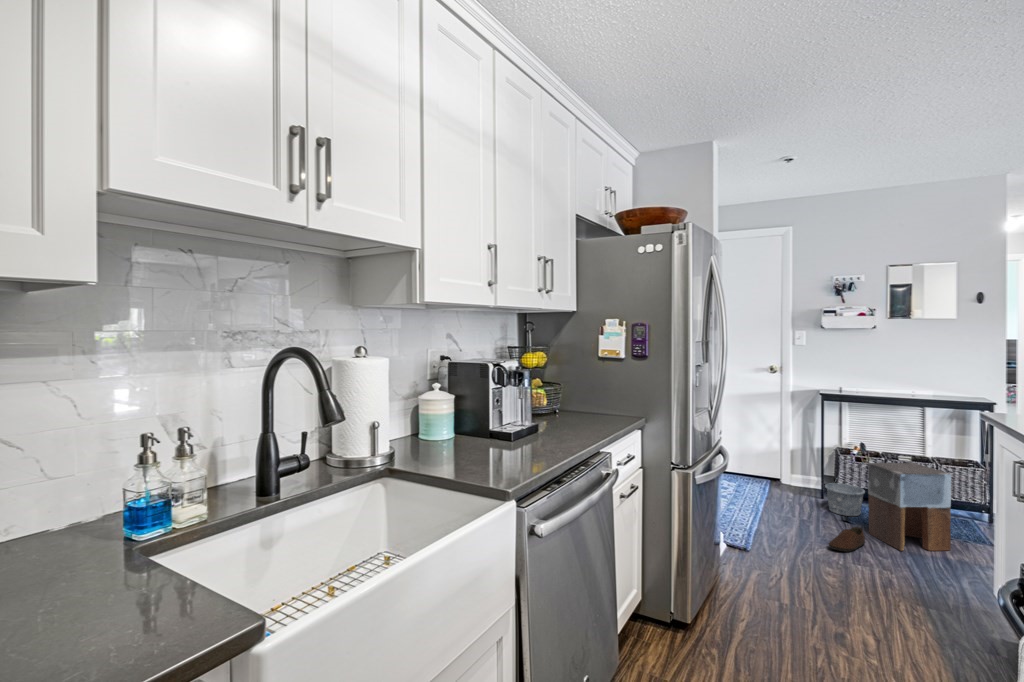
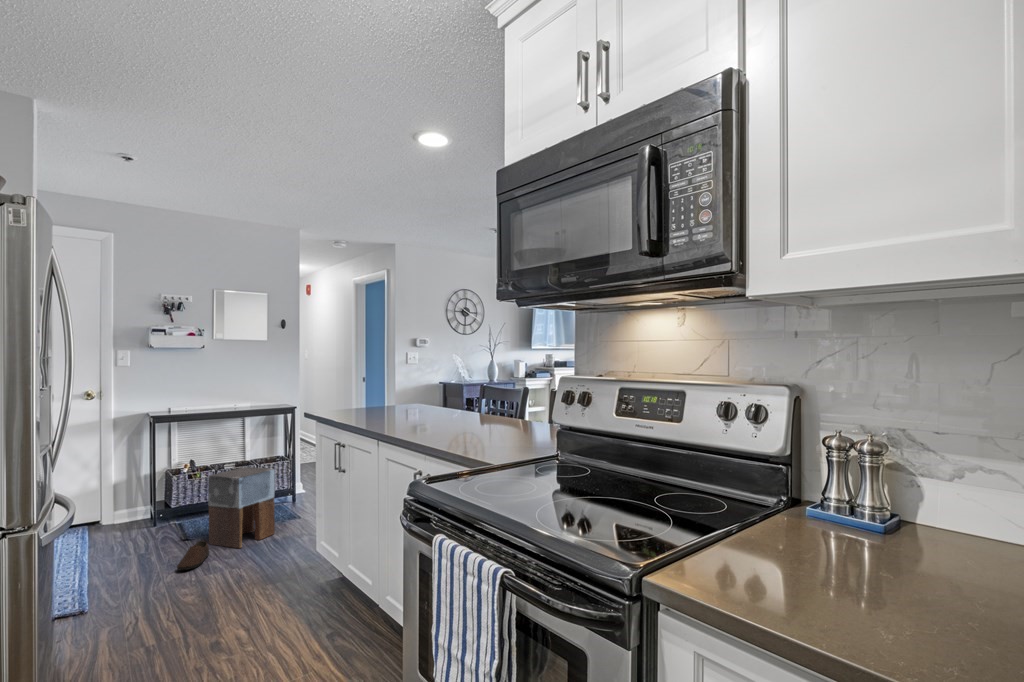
bucket: present [825,483,865,516] -> none [160,489,200,536]

